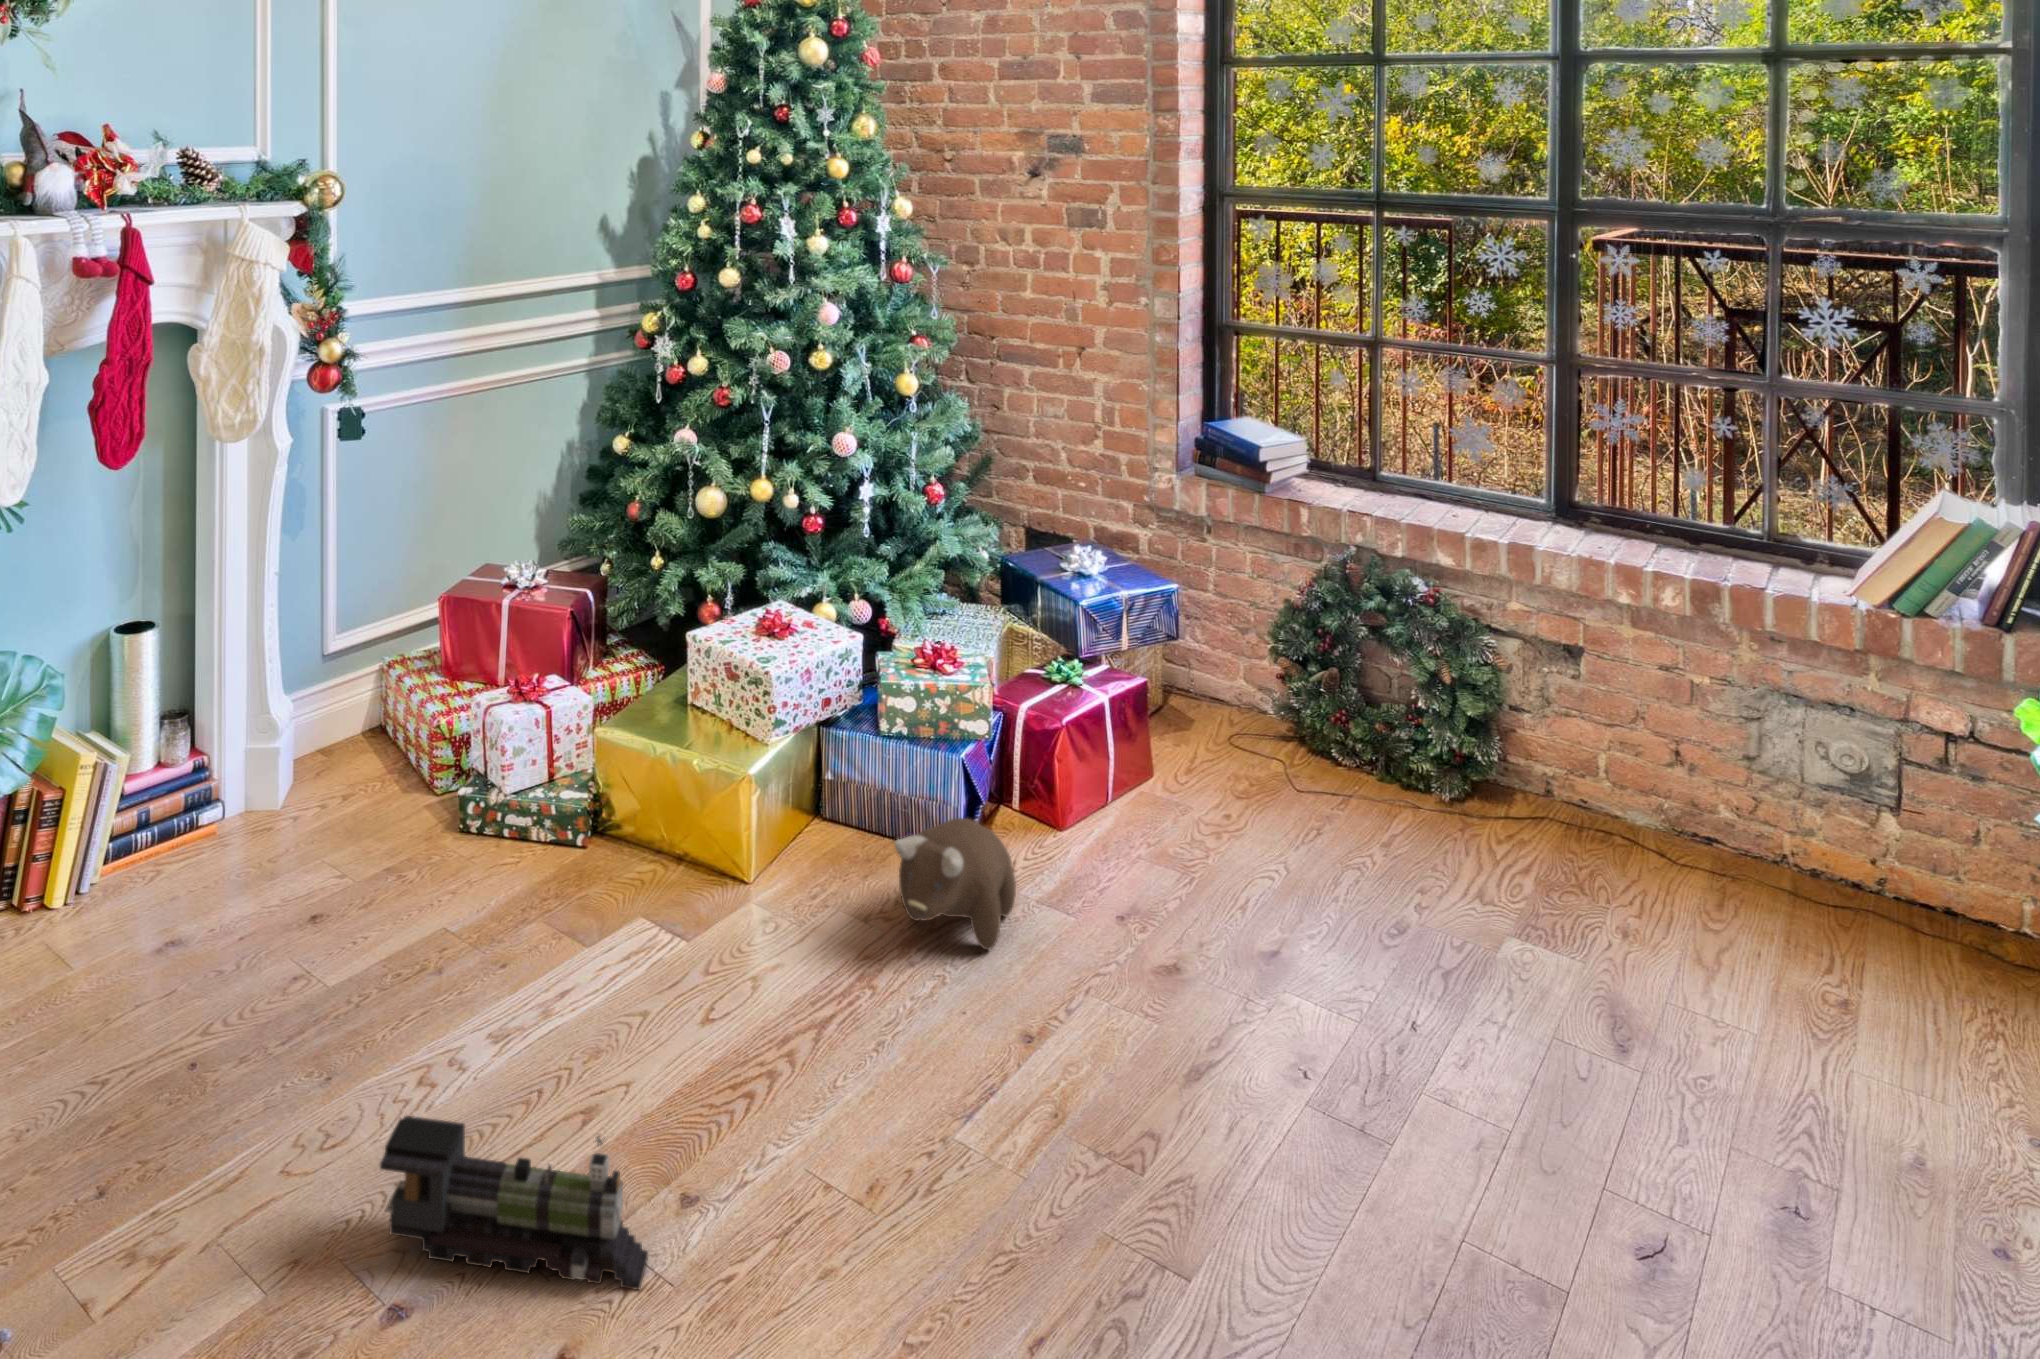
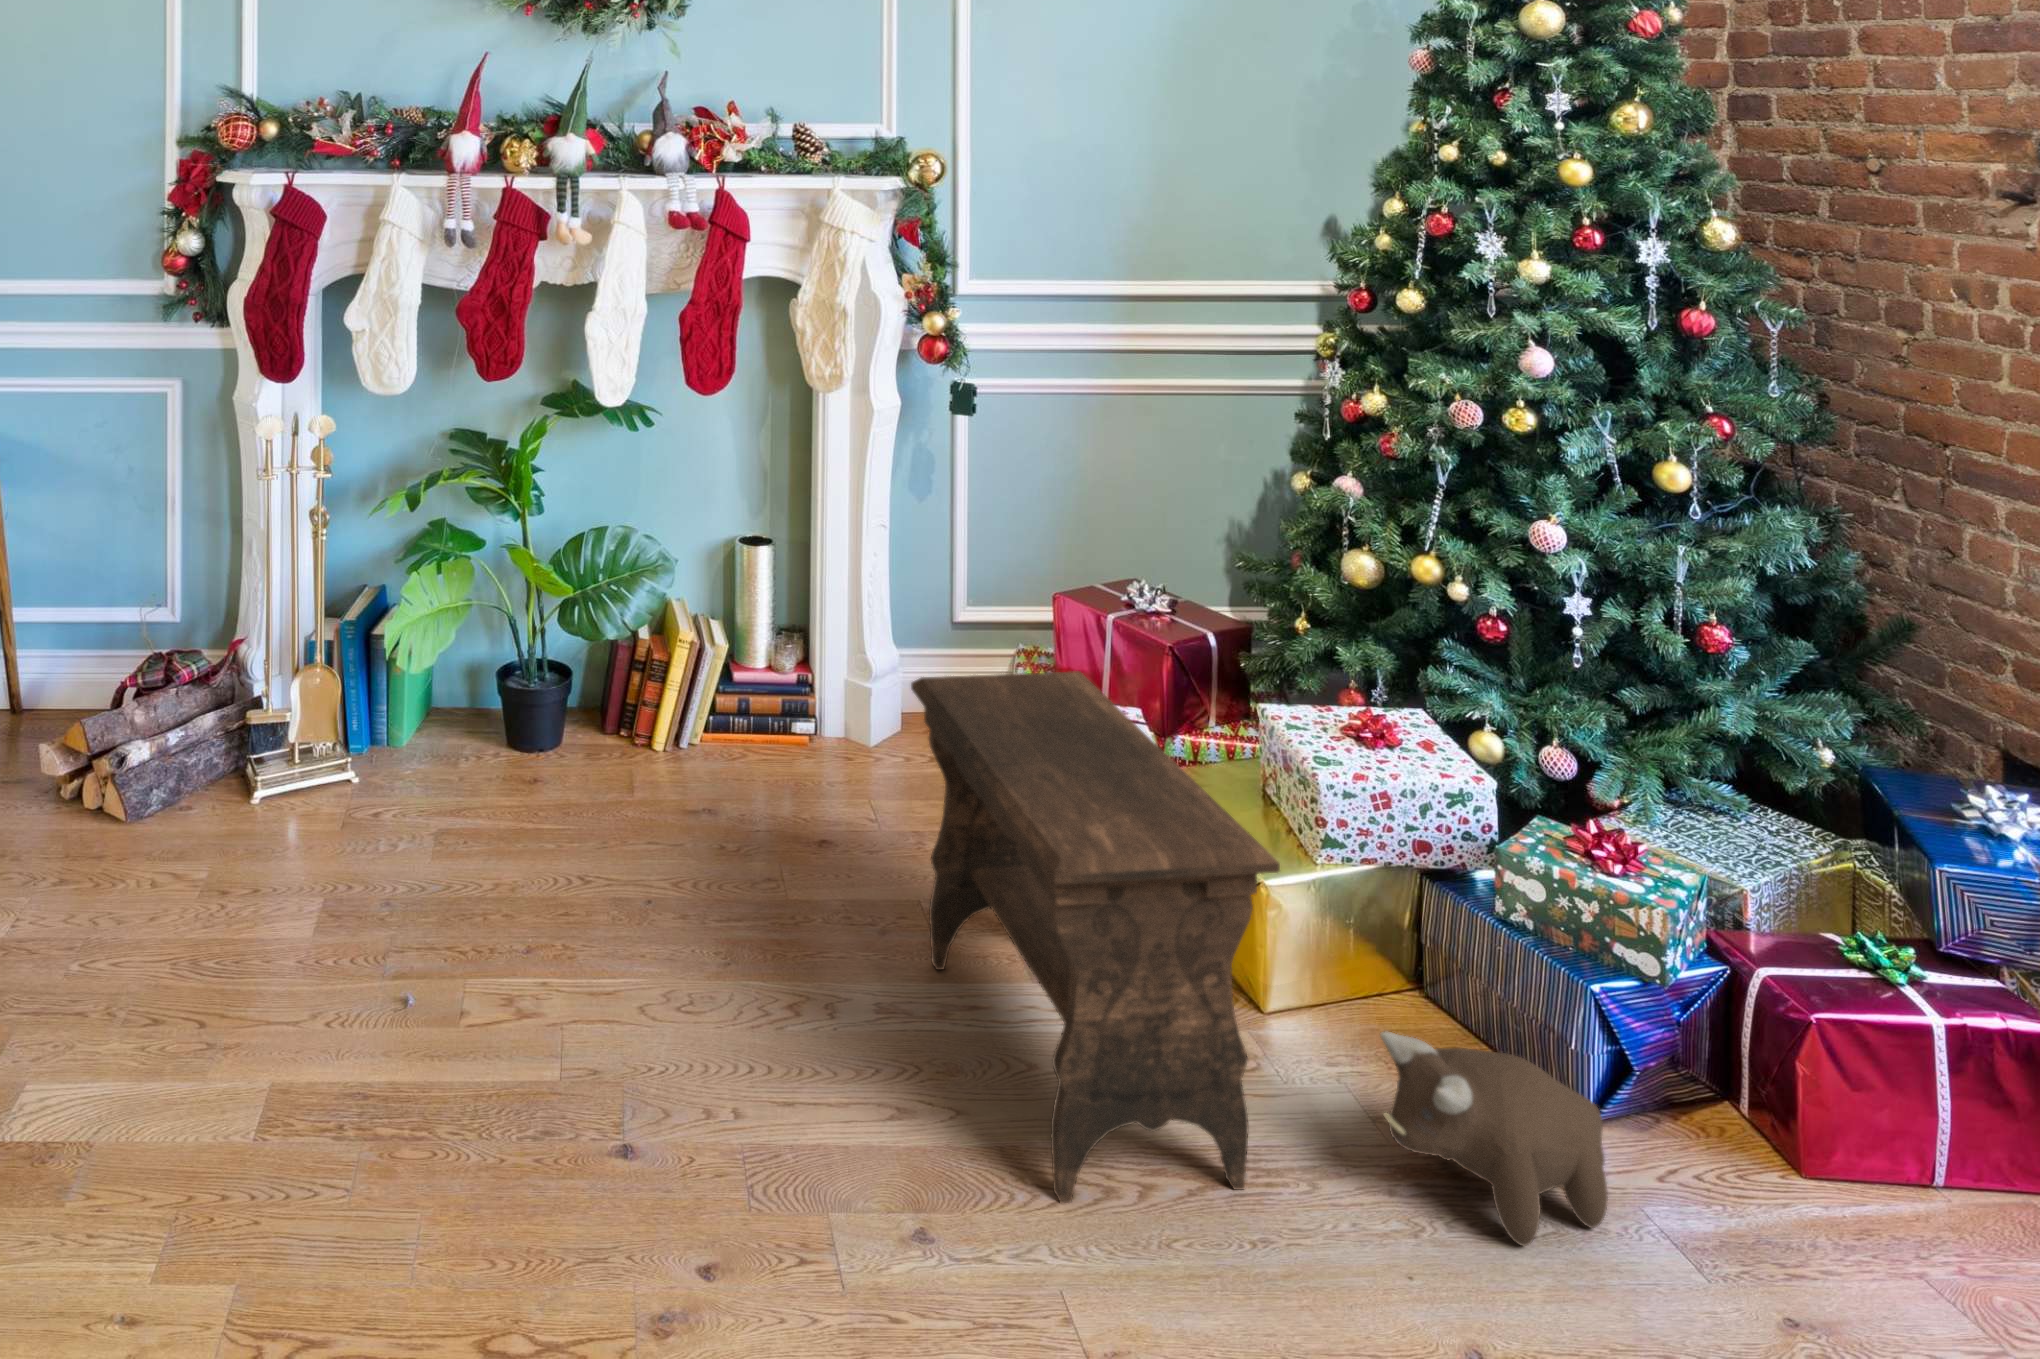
footstool: none [480,646,869,1109] -> present [911,671,1280,1203]
toy train: present [380,1116,648,1290] -> none [653,991,846,1264]

